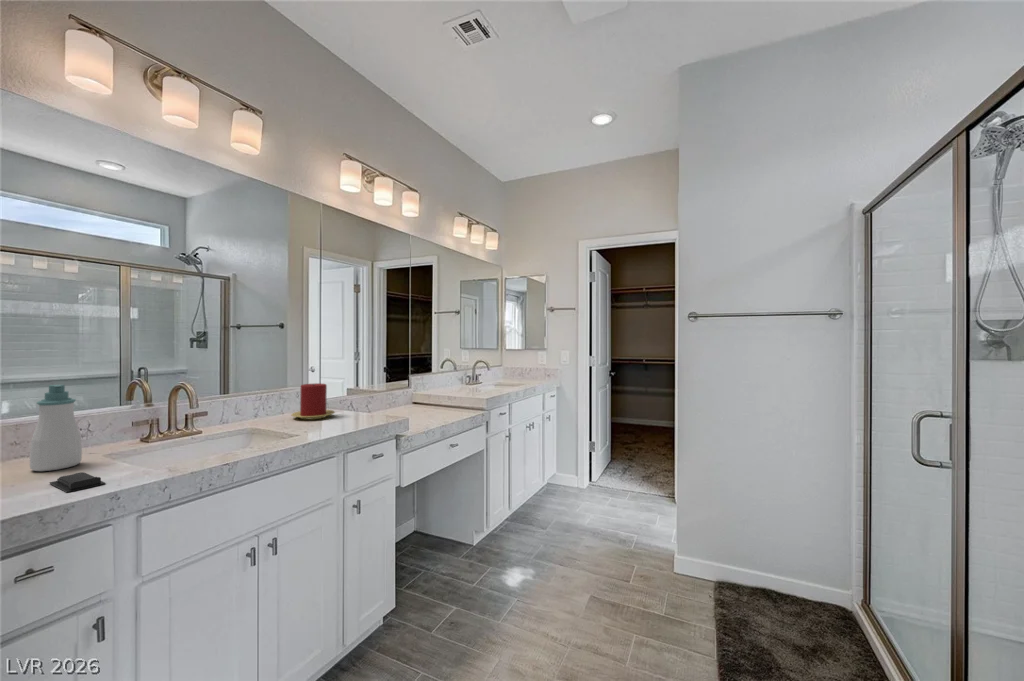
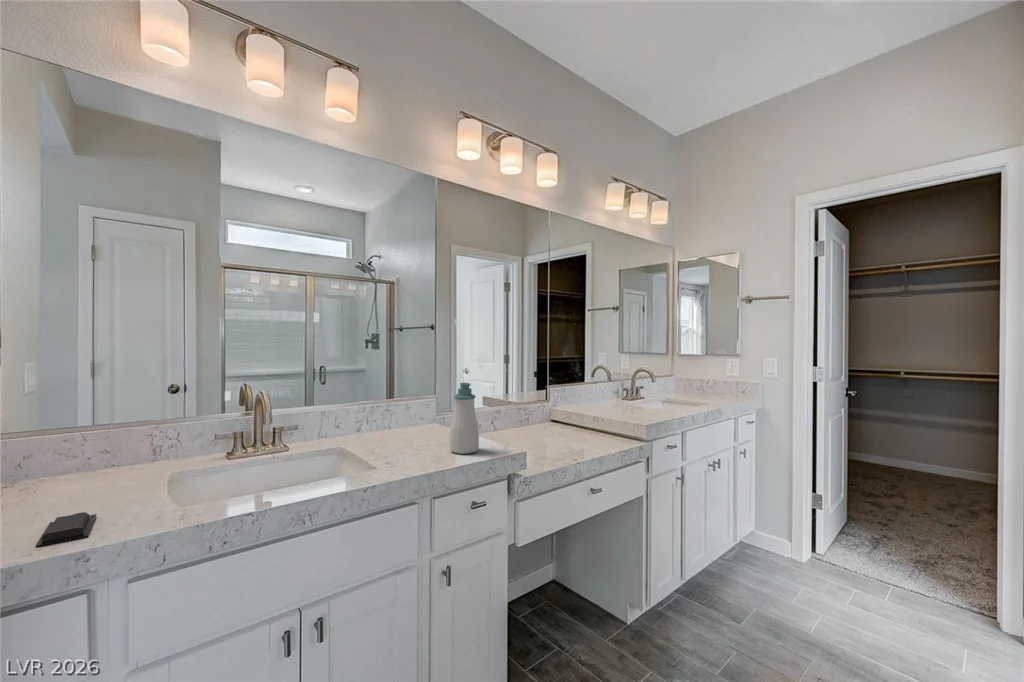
candle: present [292,383,334,419] -> none [387,398,437,444]
soap bottle: present [30,385,82,471] -> present [450,383,479,454]

